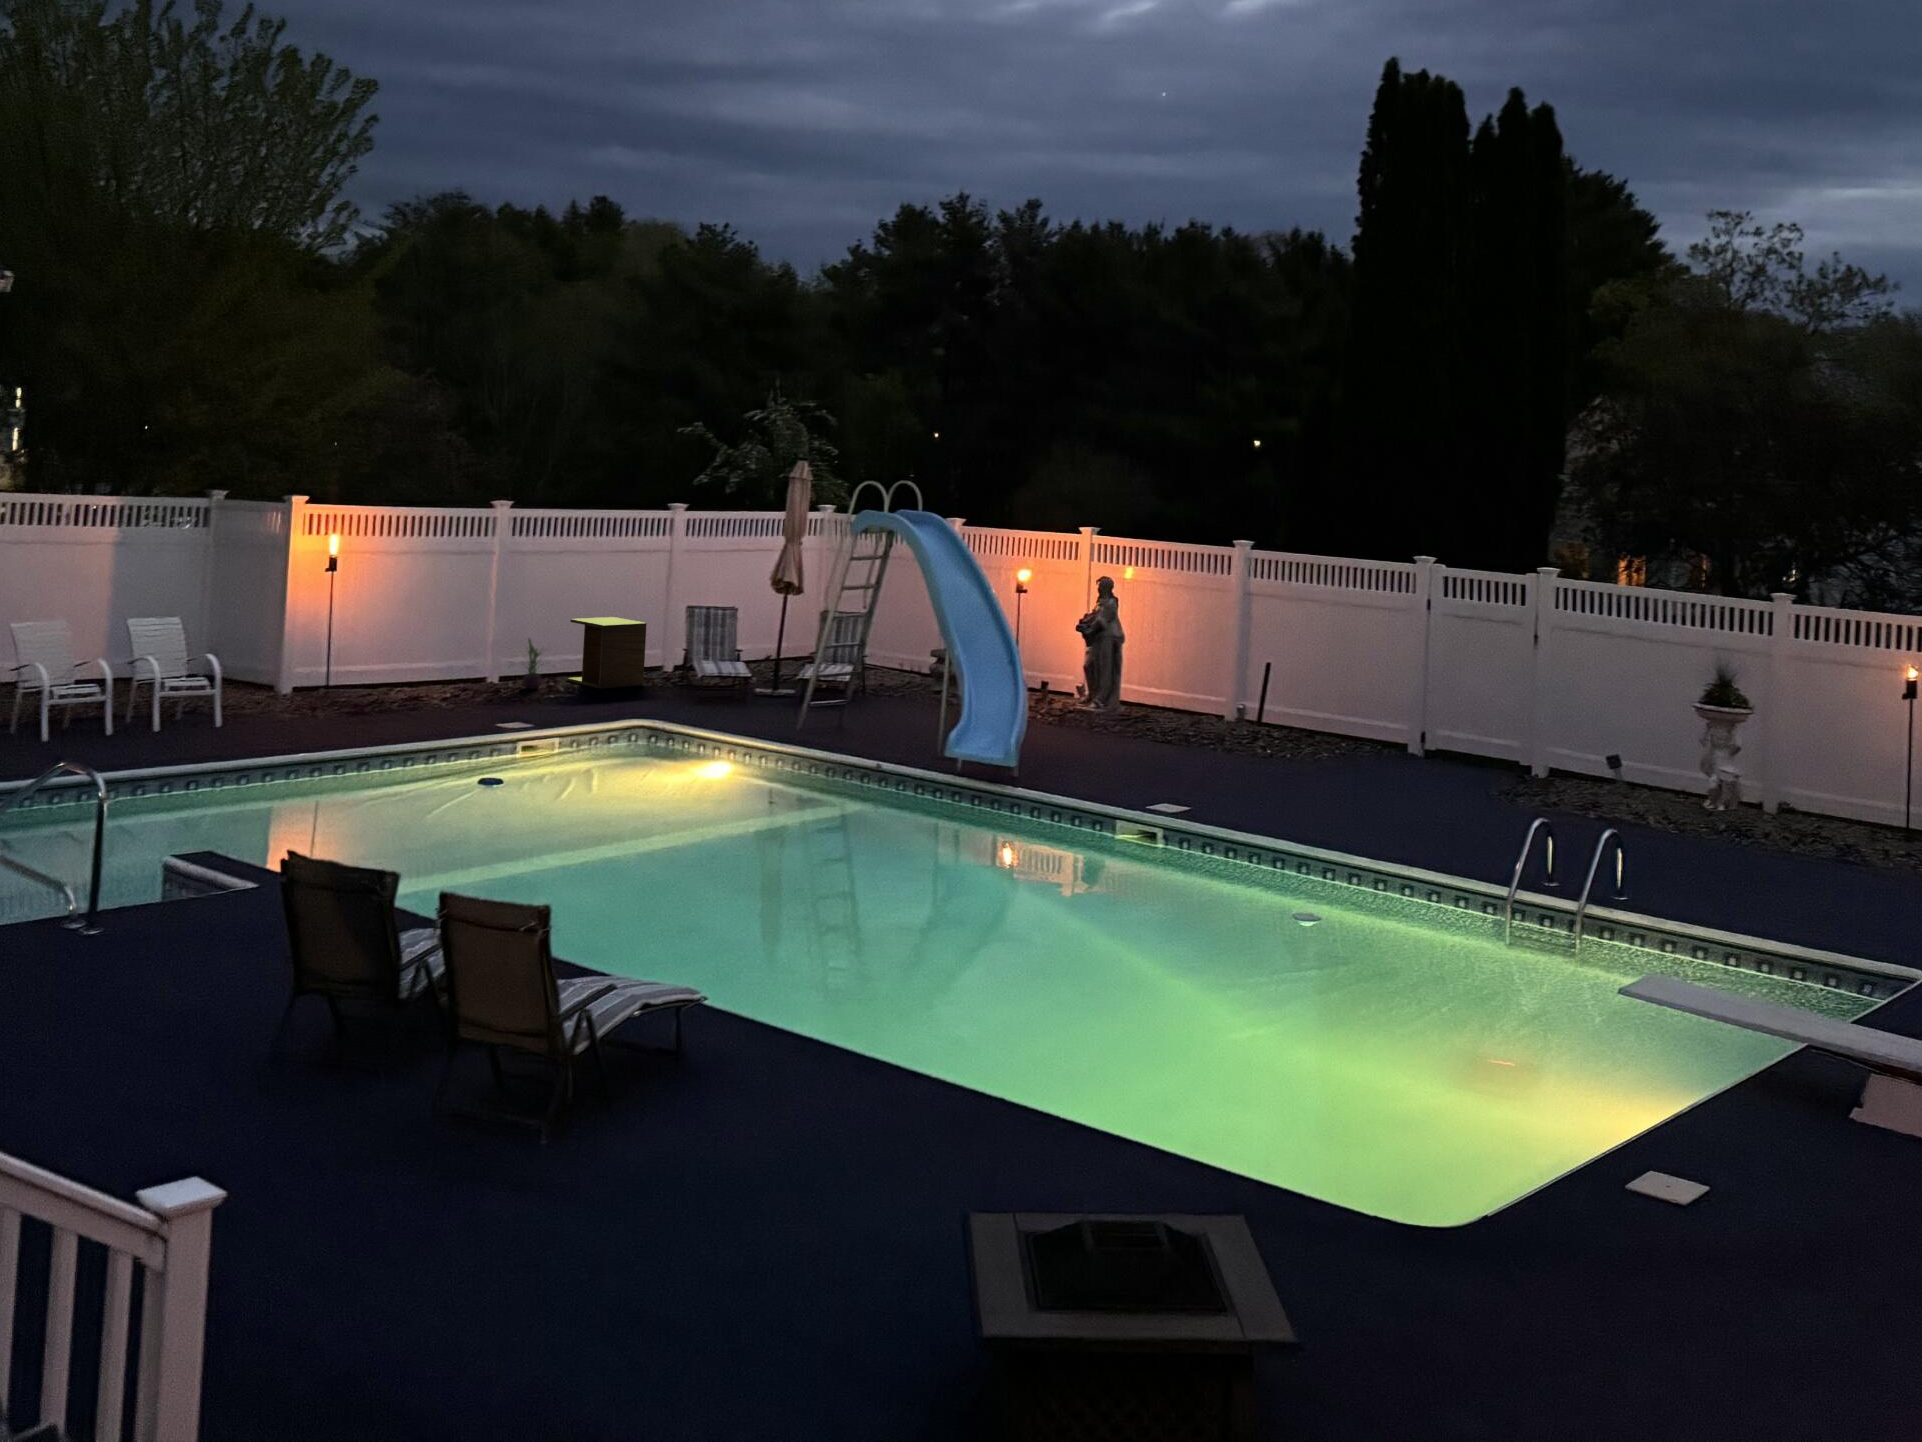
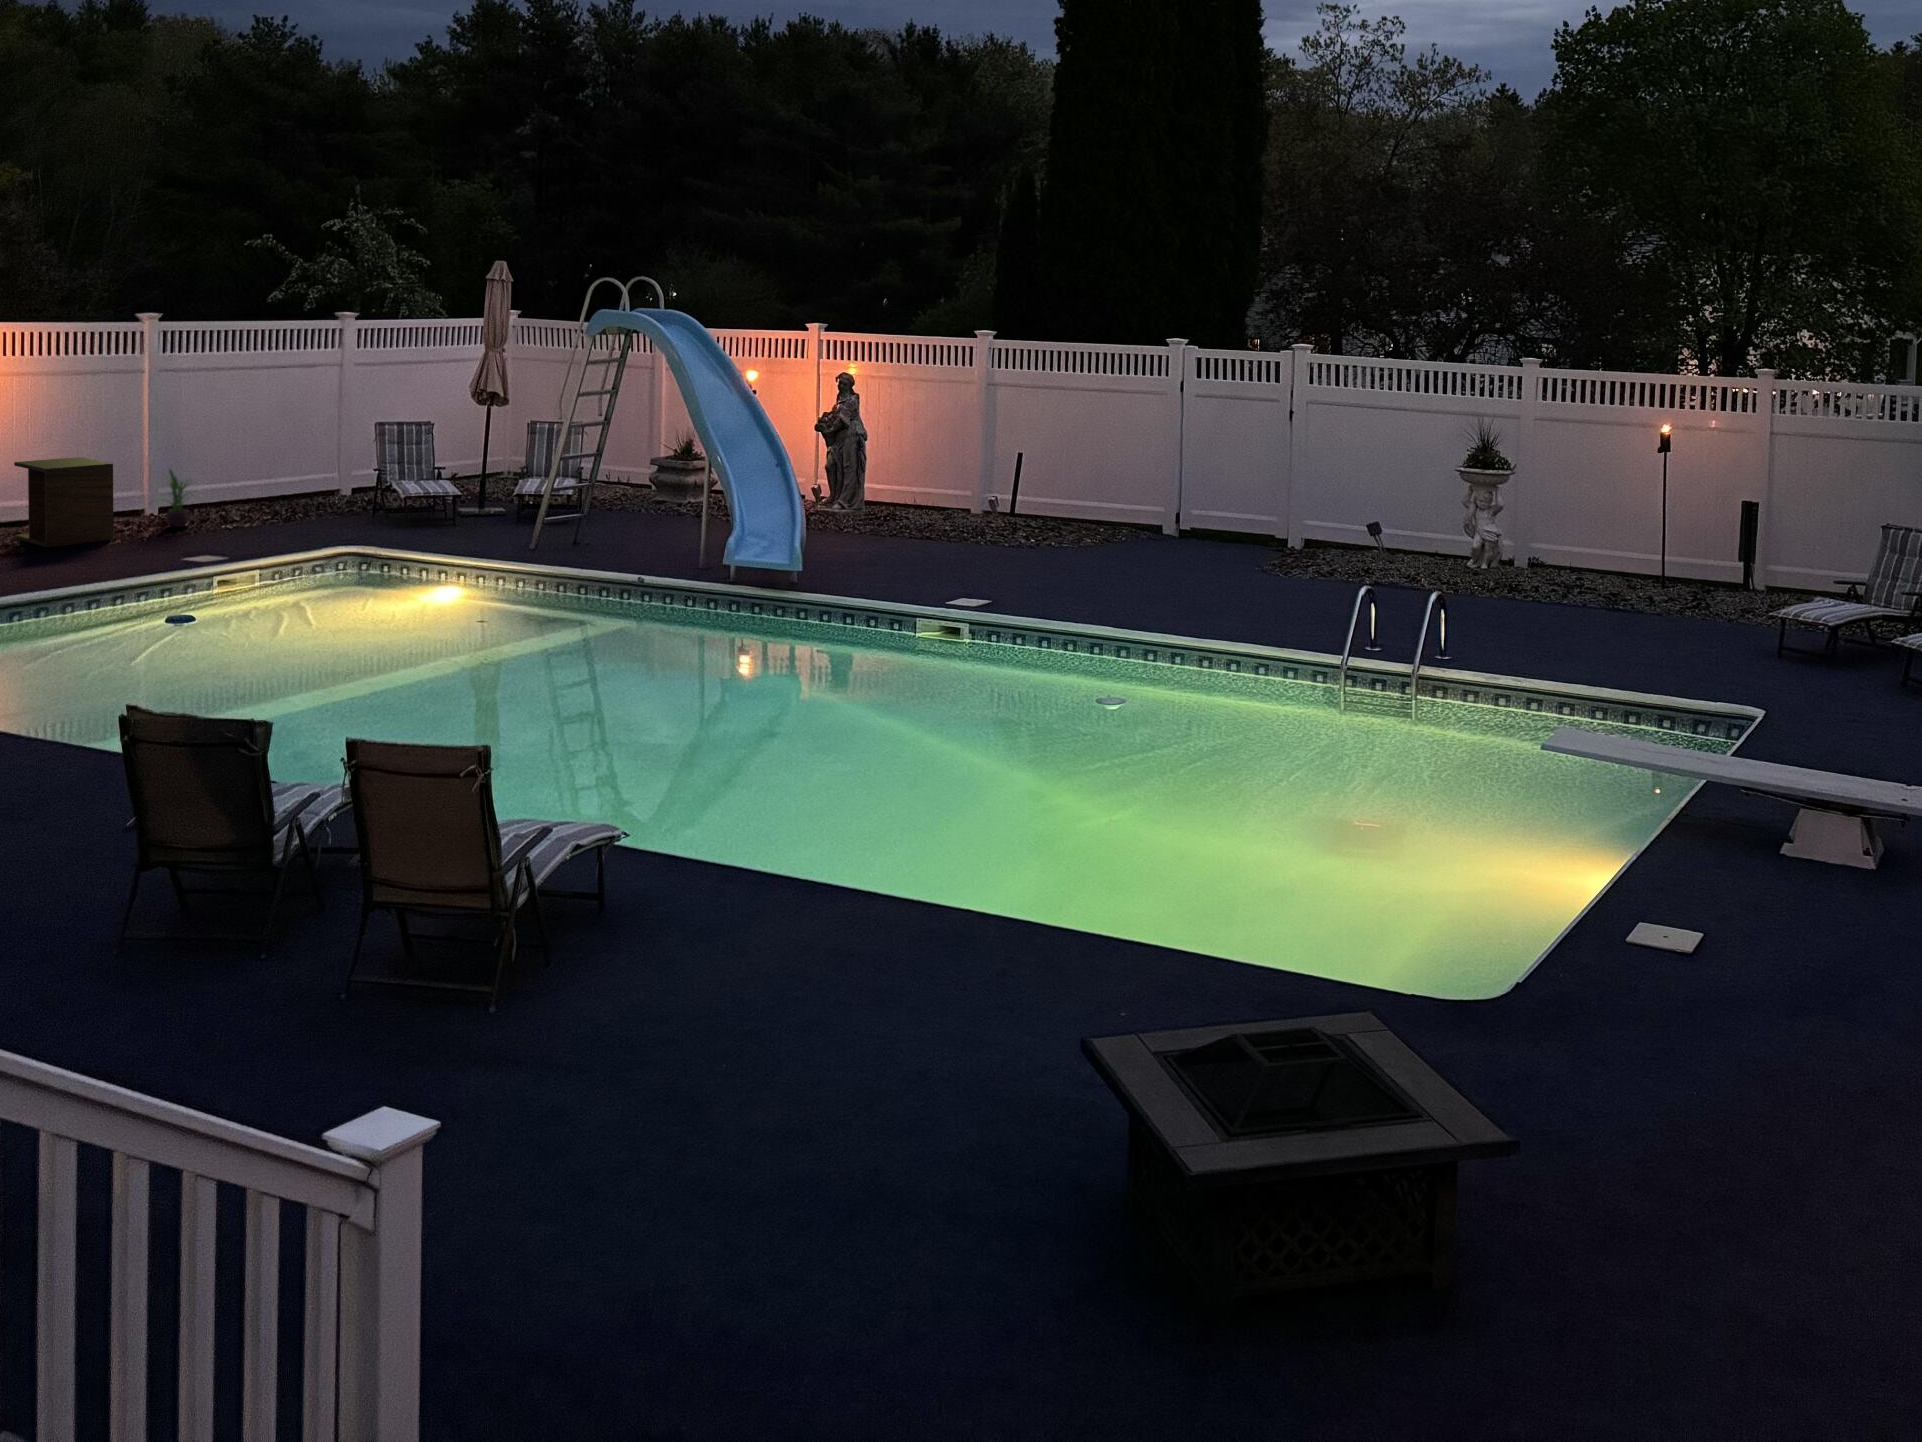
side table: present [567,617,647,689] -> present [14,457,114,547]

